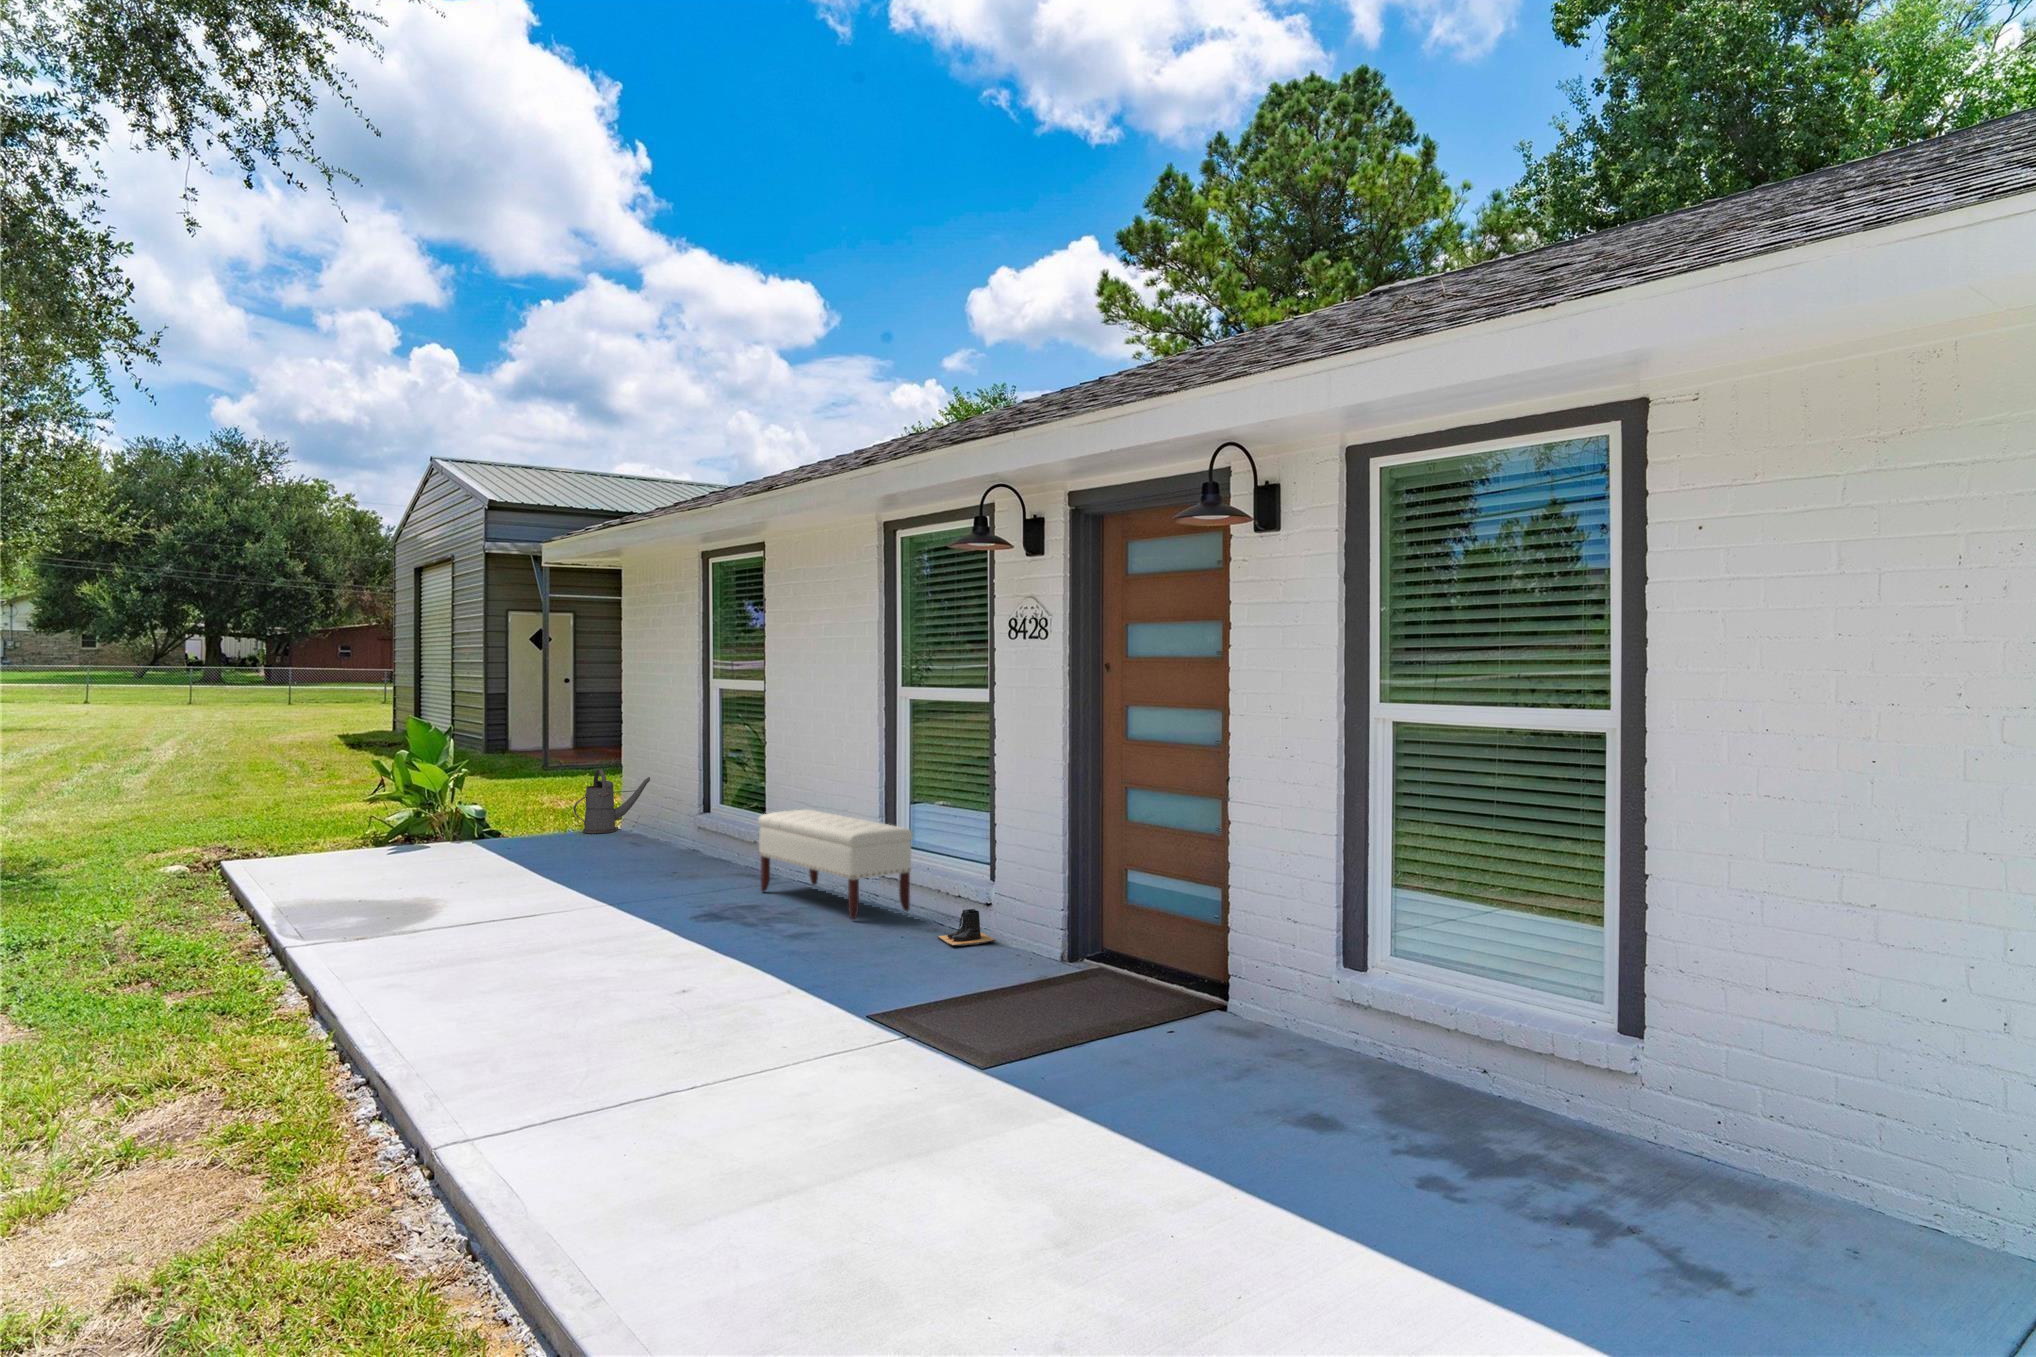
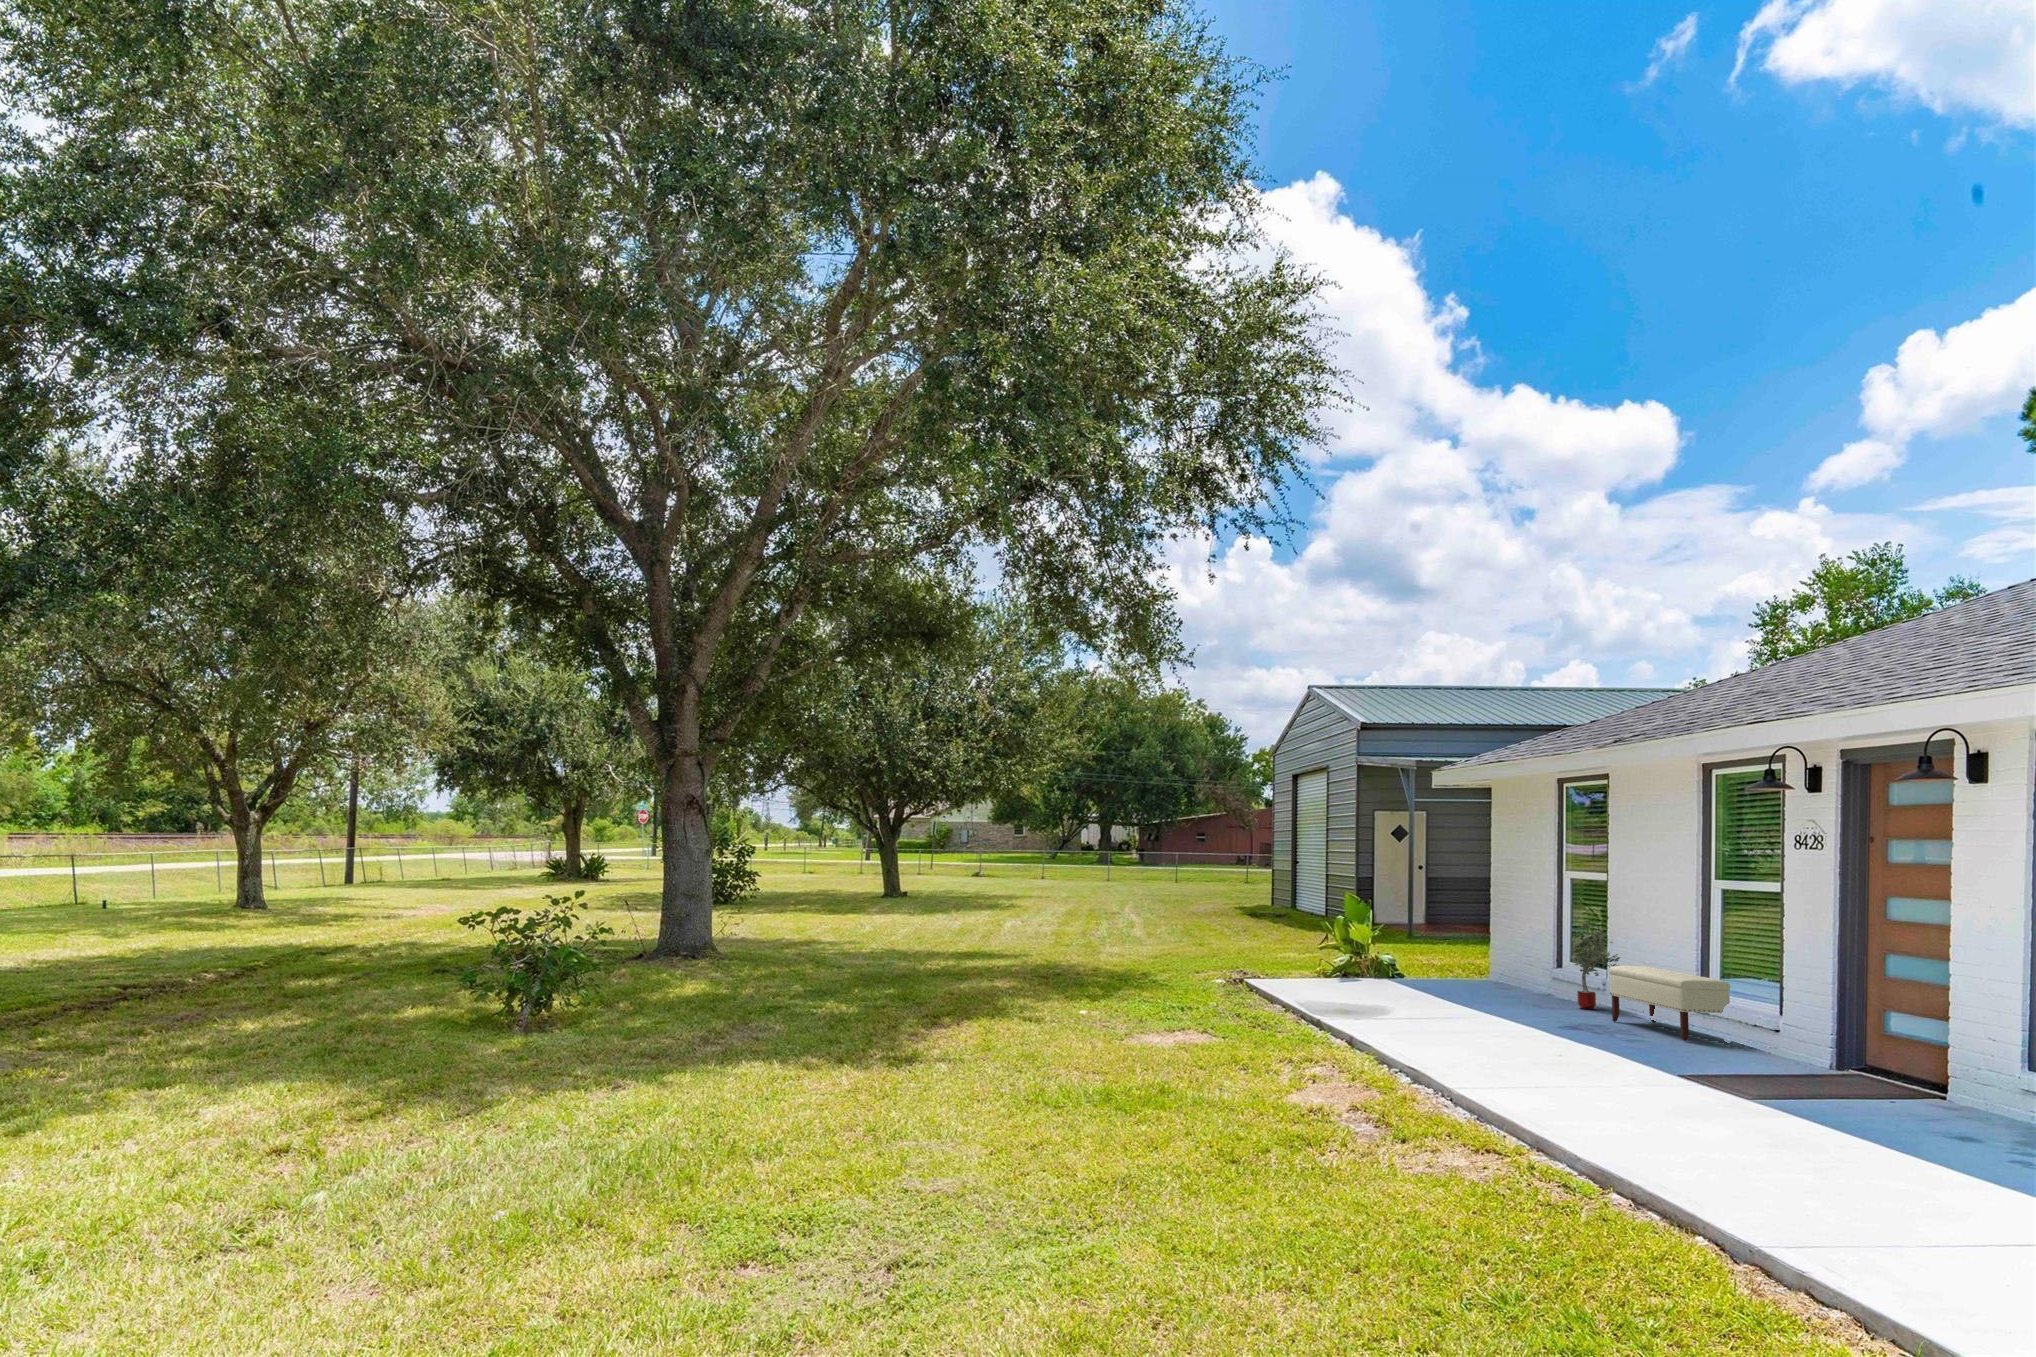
potted tree: none [708,747,777,871] -> present [1572,920,1620,1009]
watering can: present [574,769,650,833] -> none [1460,934,1515,981]
boots: present [937,909,996,946] -> none [1750,1038,1796,1062]

